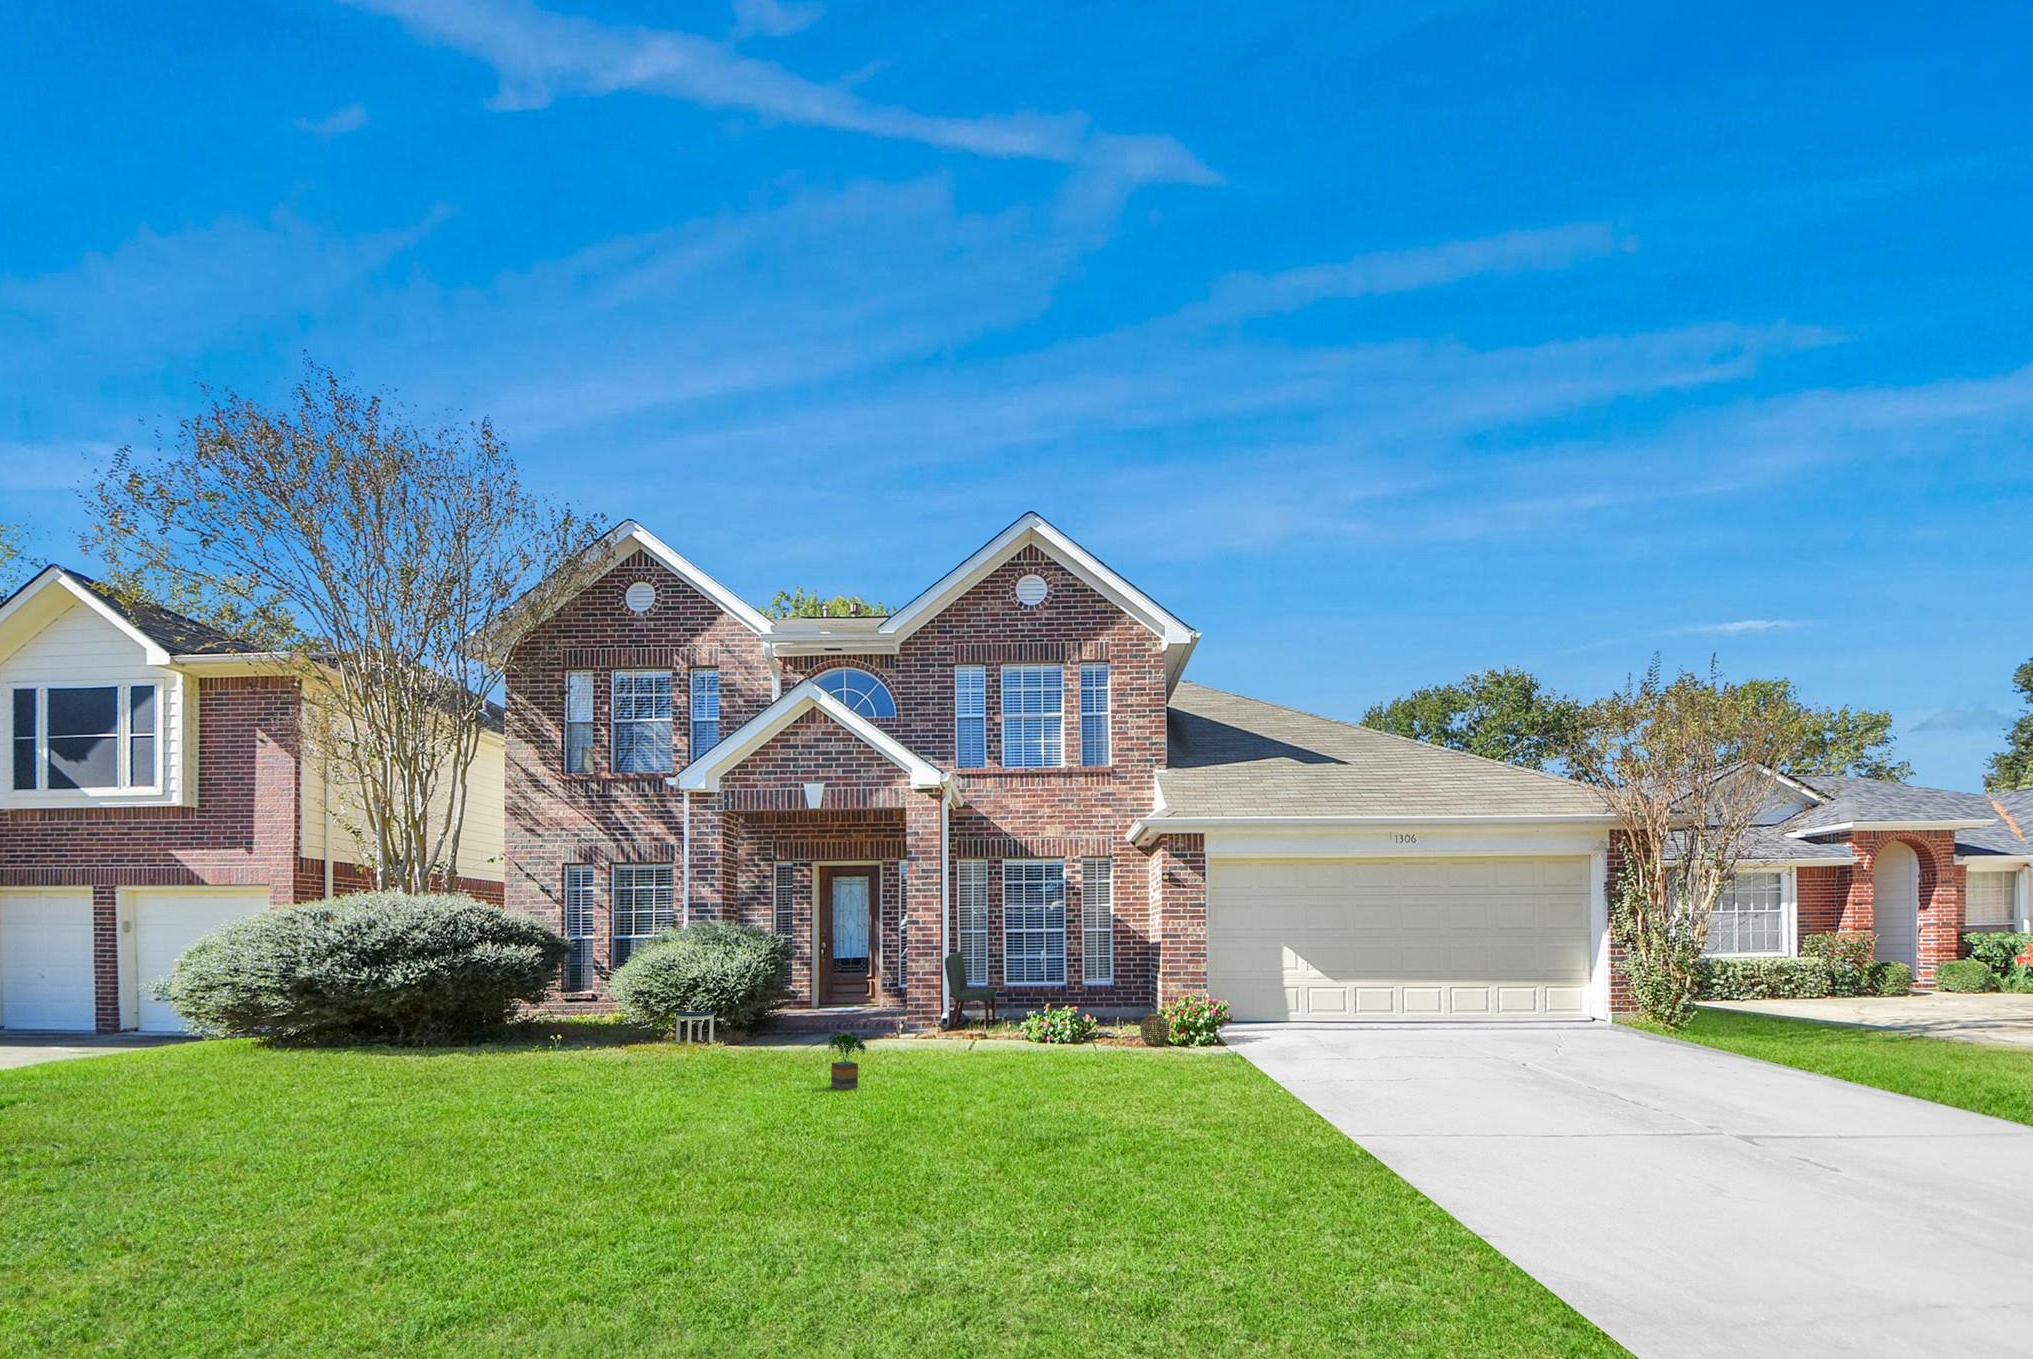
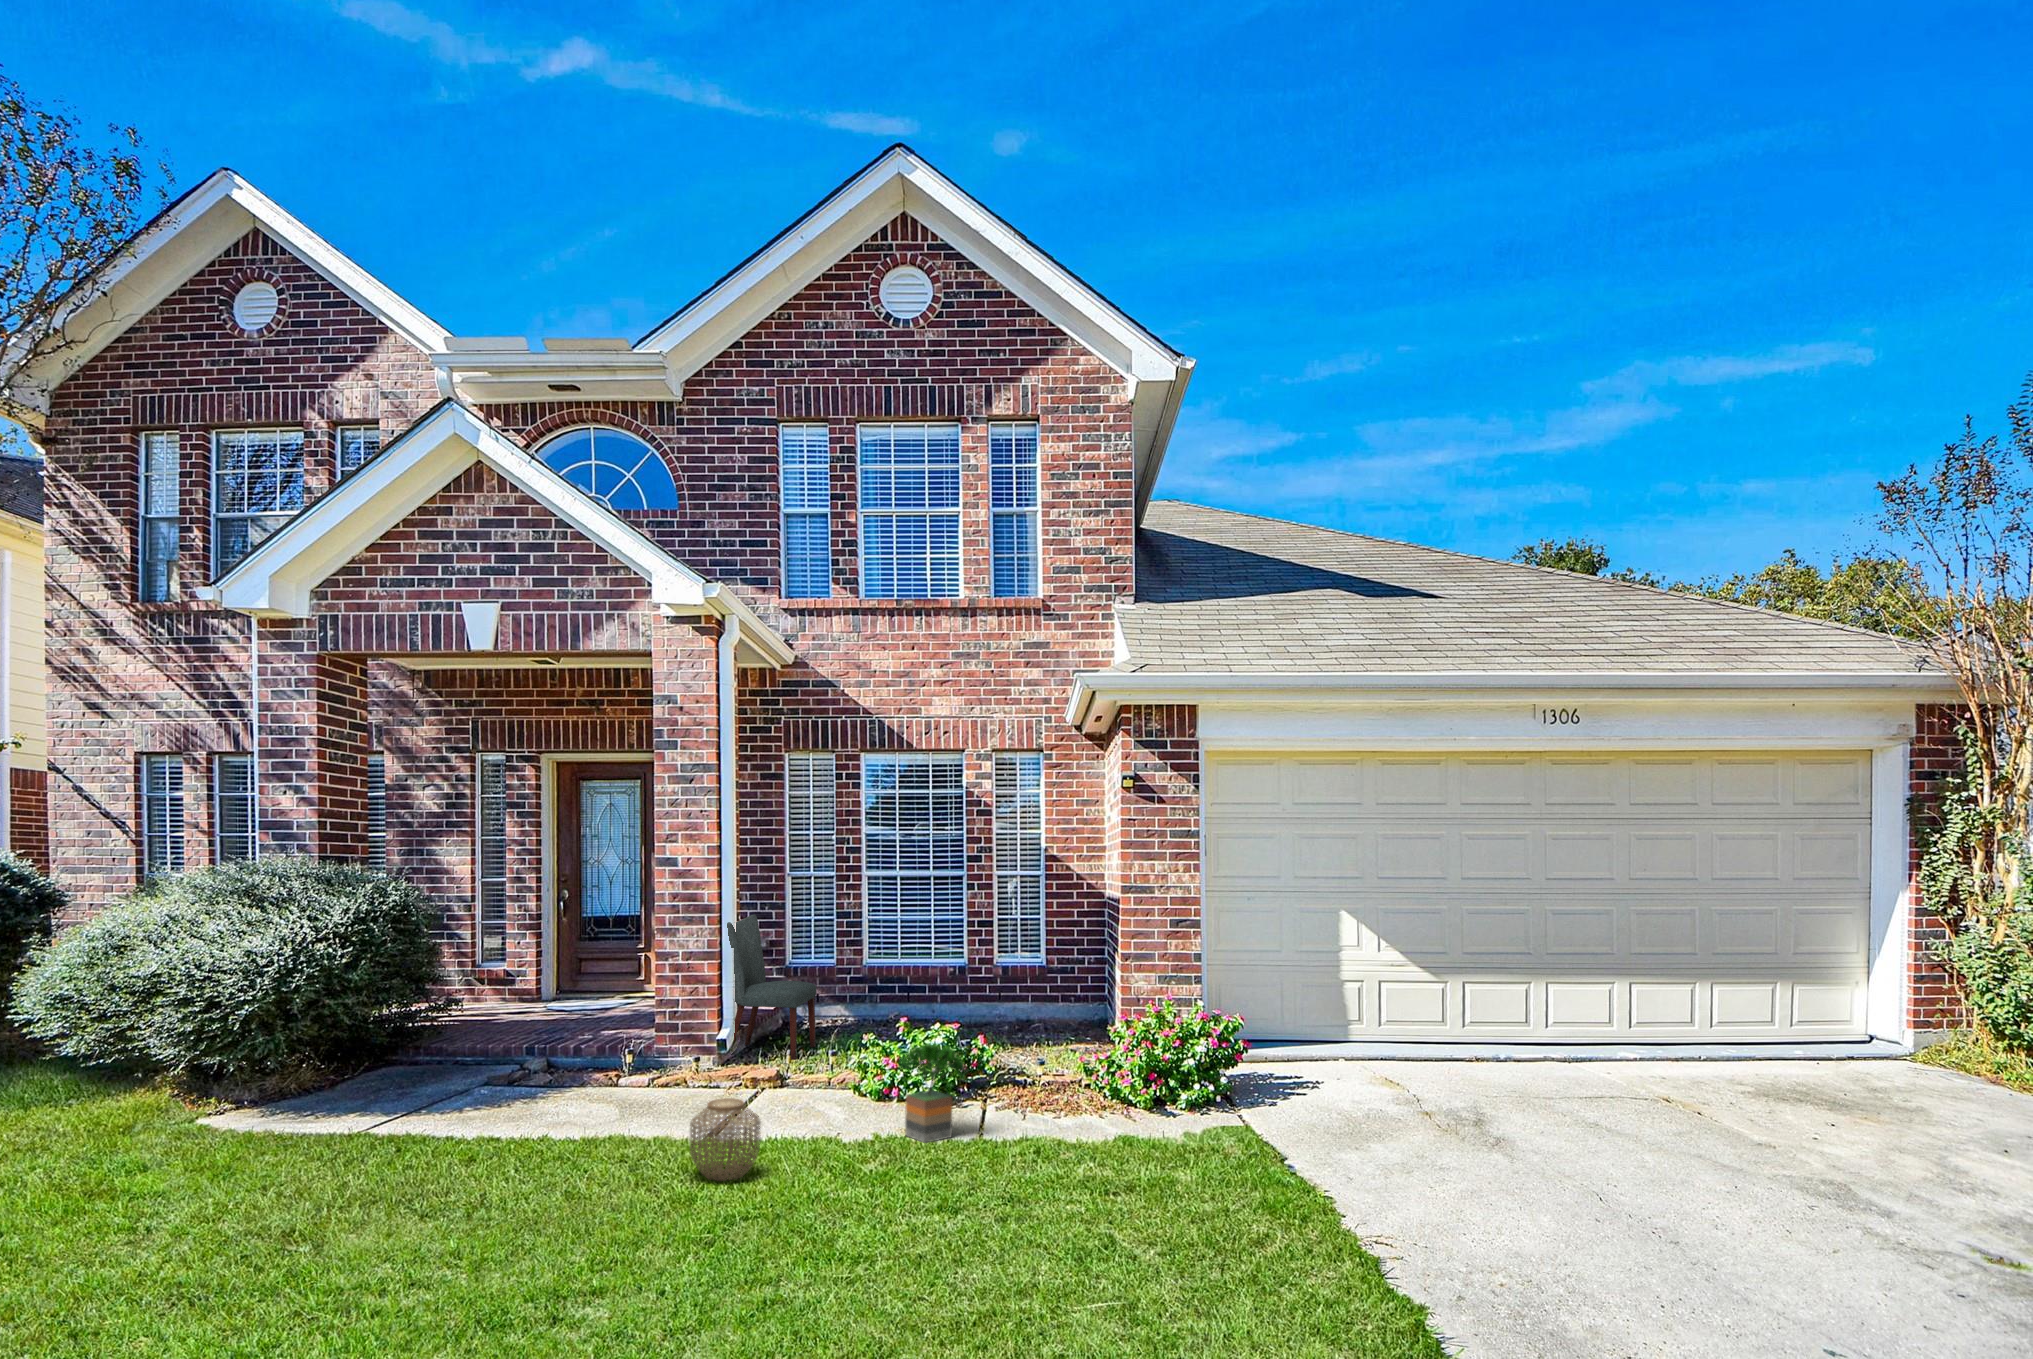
round table: present [676,1011,715,1045] -> none [137,1035,225,1111]
woven basket: present [1140,1014,1170,1046] -> present [690,1098,761,1180]
potted tree: present [829,1034,866,1090] -> present [900,1043,966,1143]

